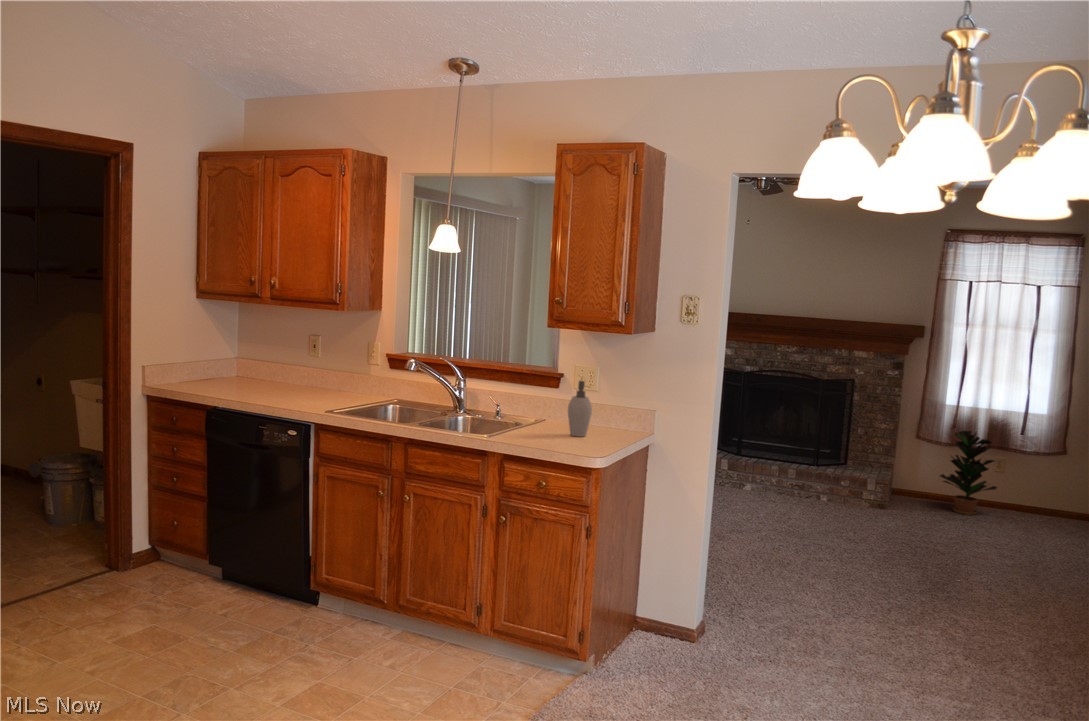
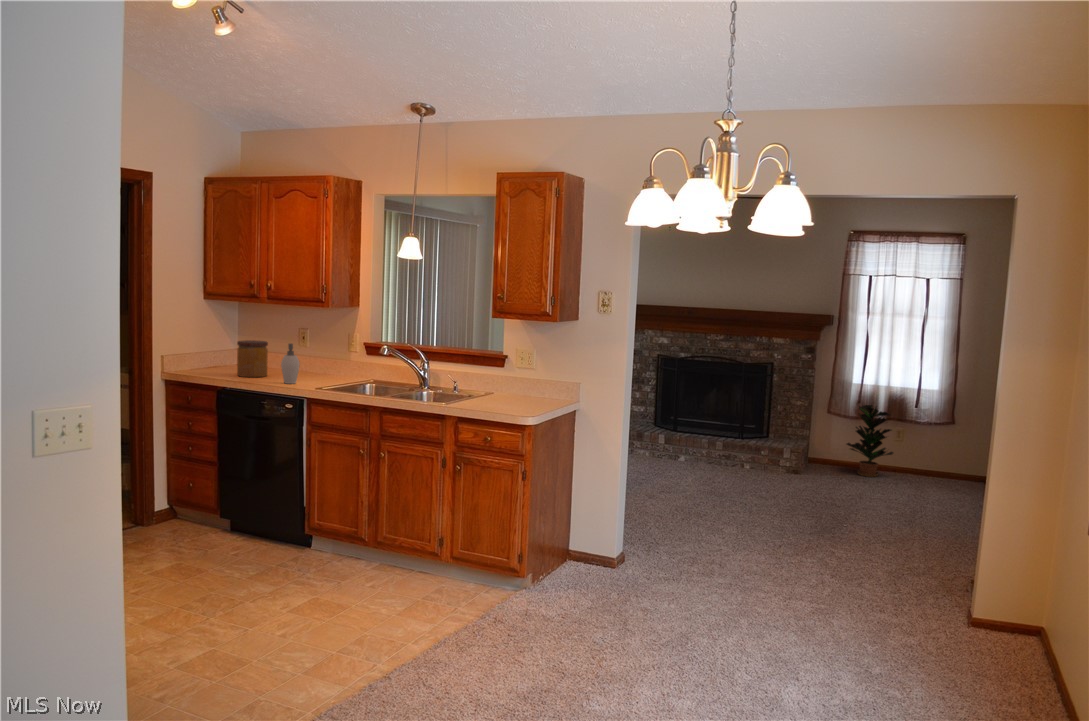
jar: none [233,349,271,394] -> present [237,340,268,377]
soap dispenser: present [568,381,592,437] -> present [281,344,300,384]

